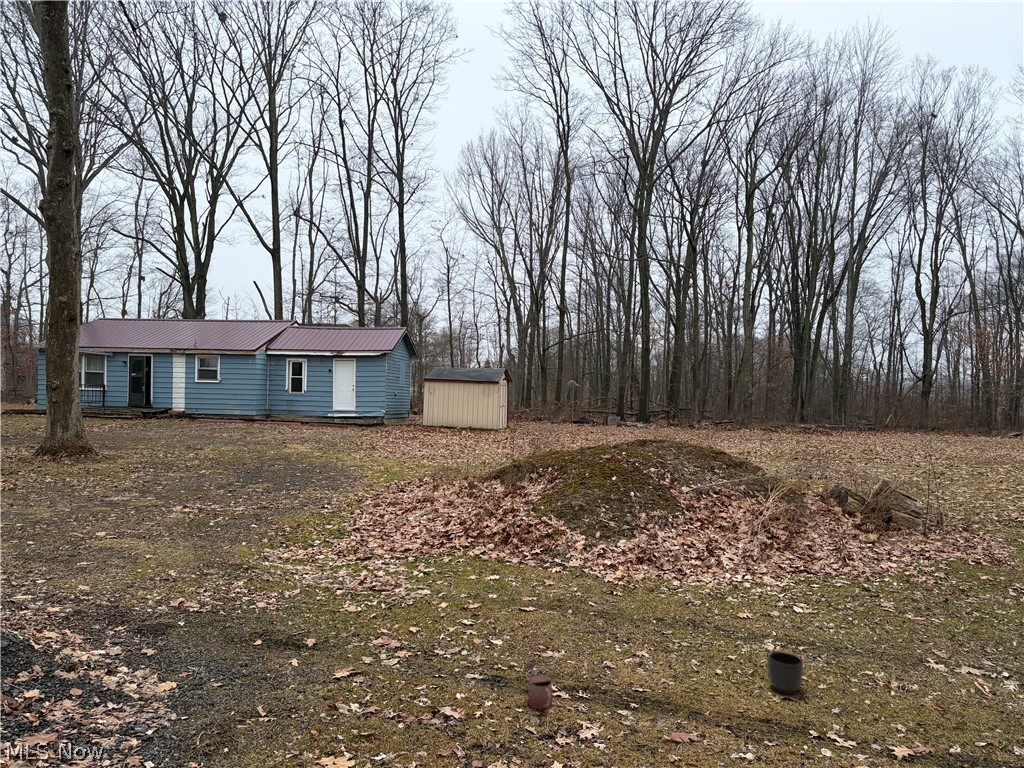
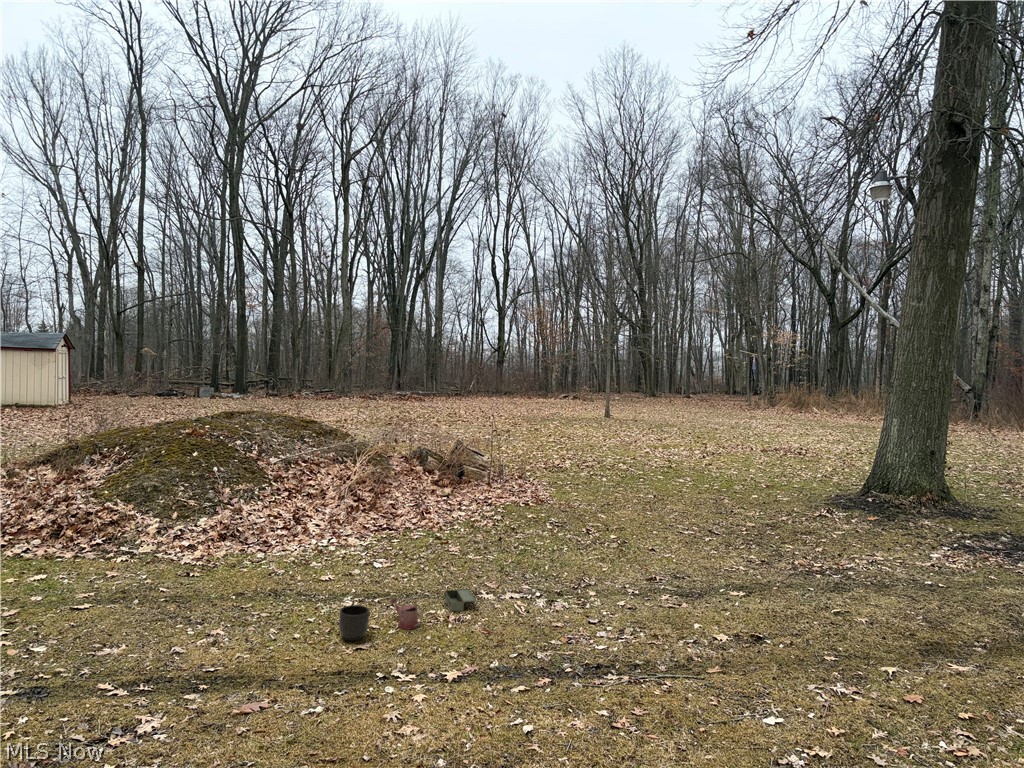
toolbox: none [893,655,940,685] -> present [444,589,476,611]
watering can: present [526,663,553,710] -> present [390,597,423,630]

